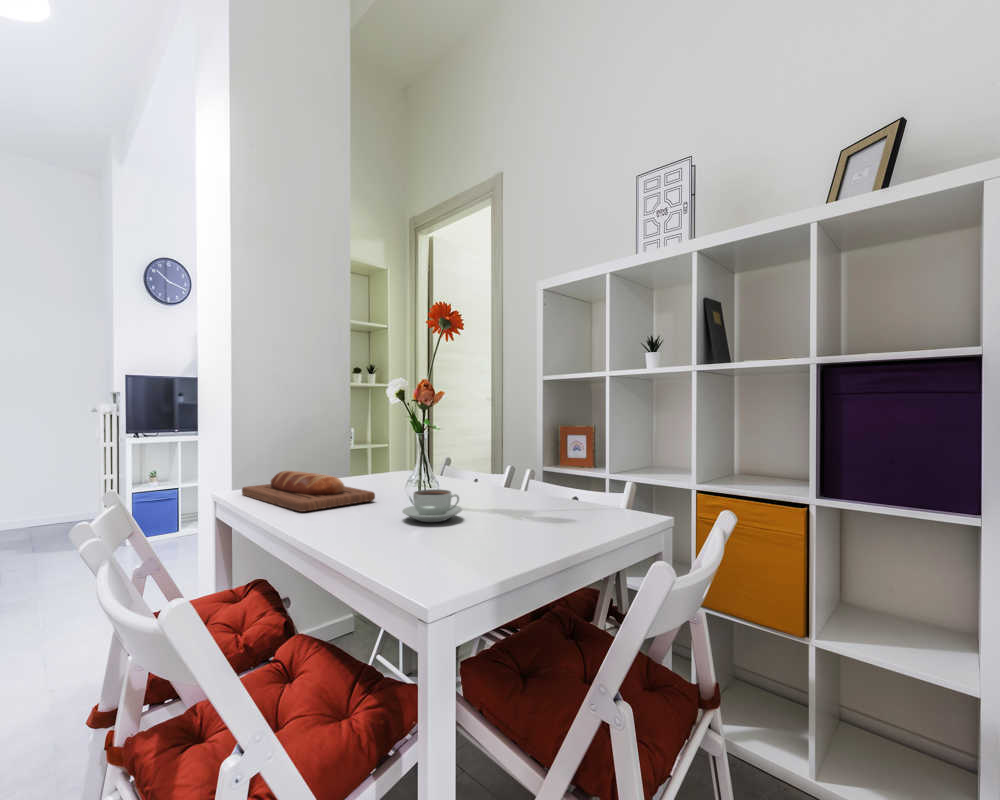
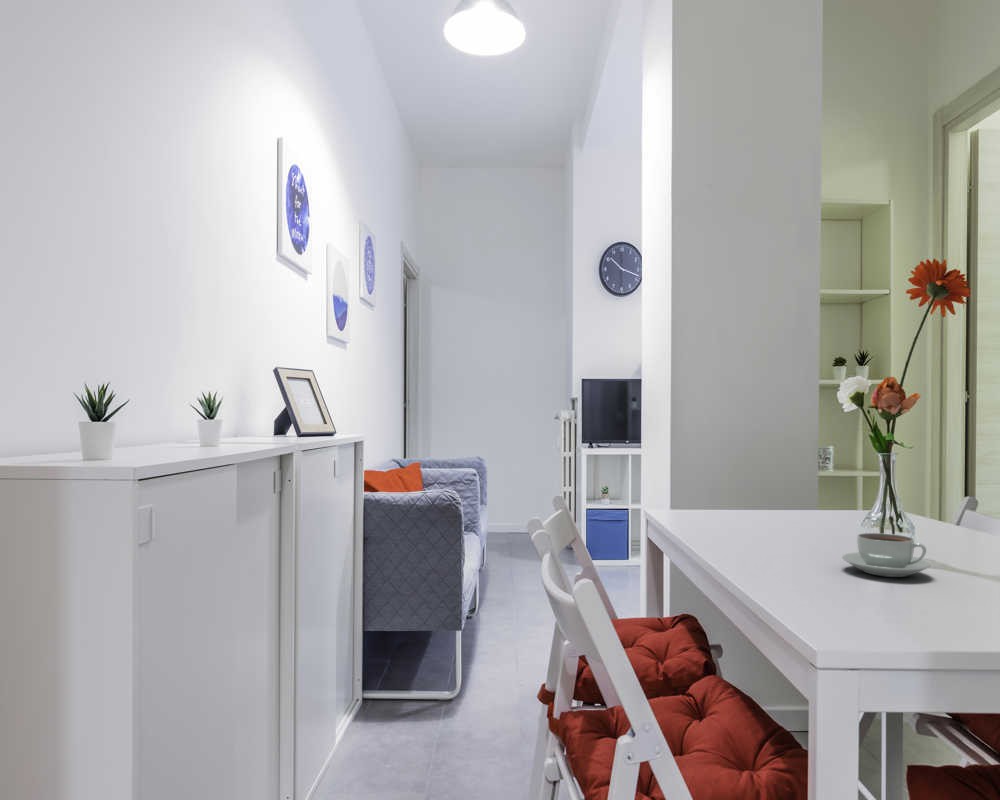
bread loaf: present [242,471,375,512] -> none [671,495,820,542]

